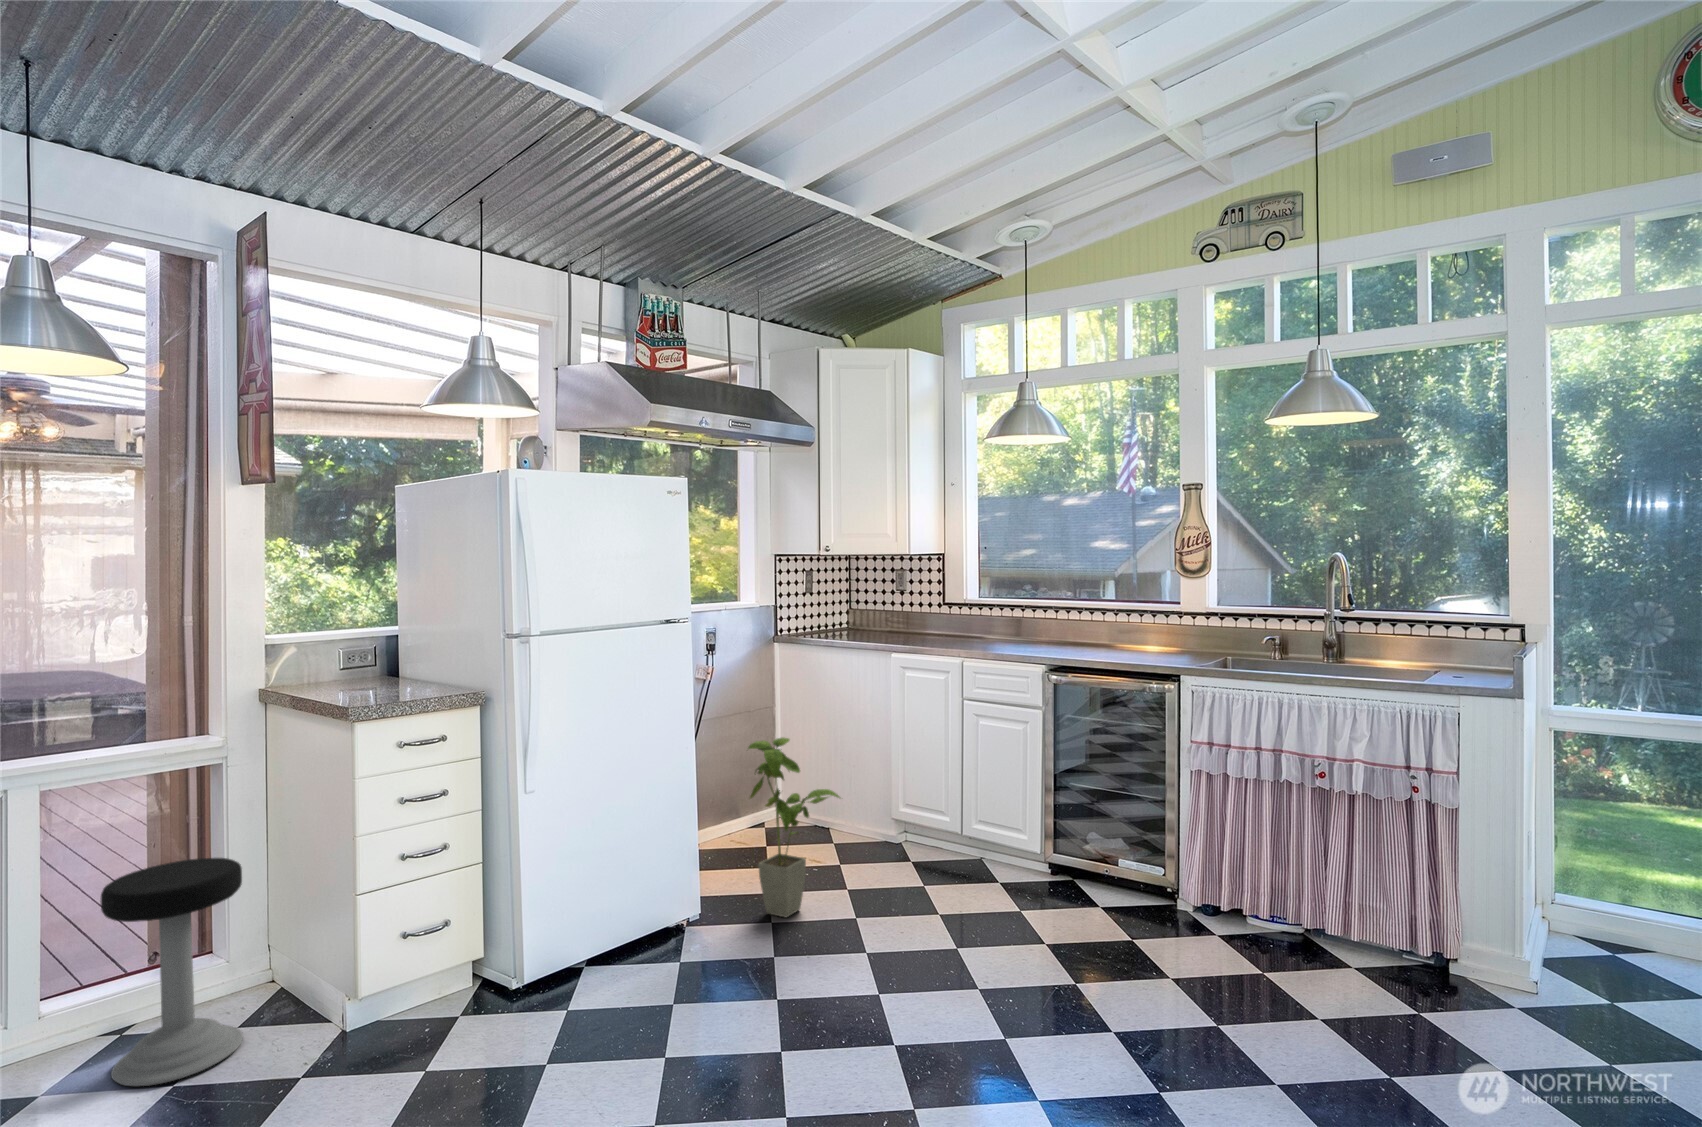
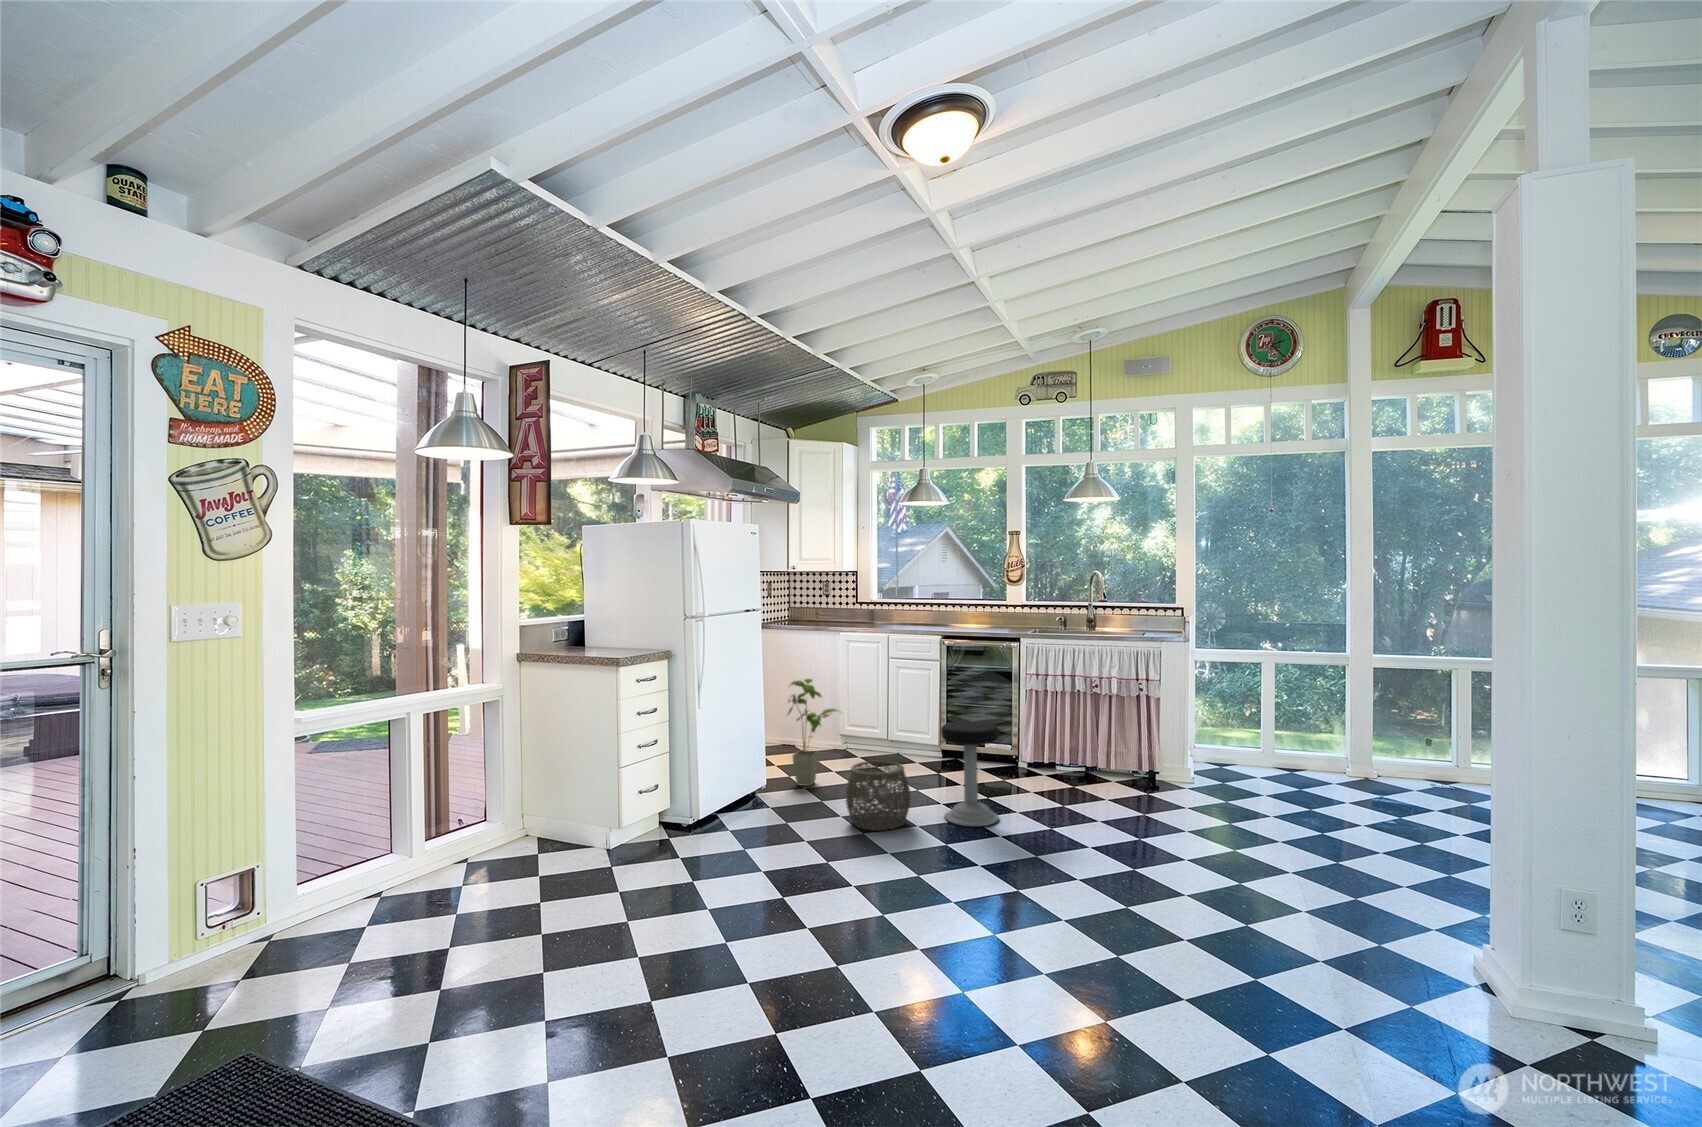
stool: present [100,858,243,1086] -> present [941,721,999,827]
woven basket: none [768,906,892,1055] -> present [845,761,910,831]

